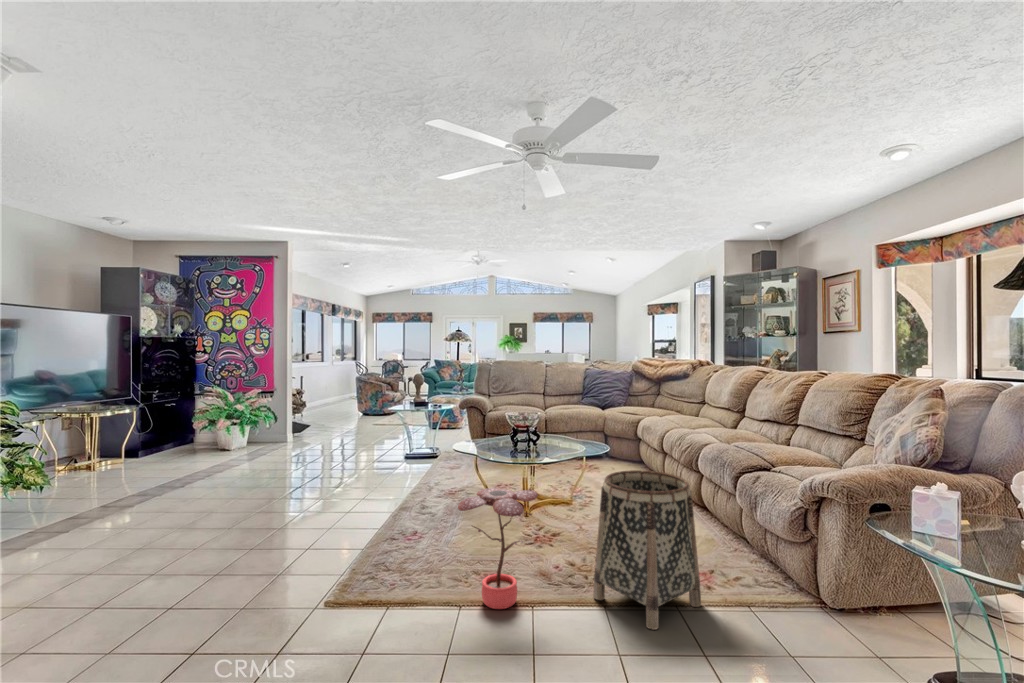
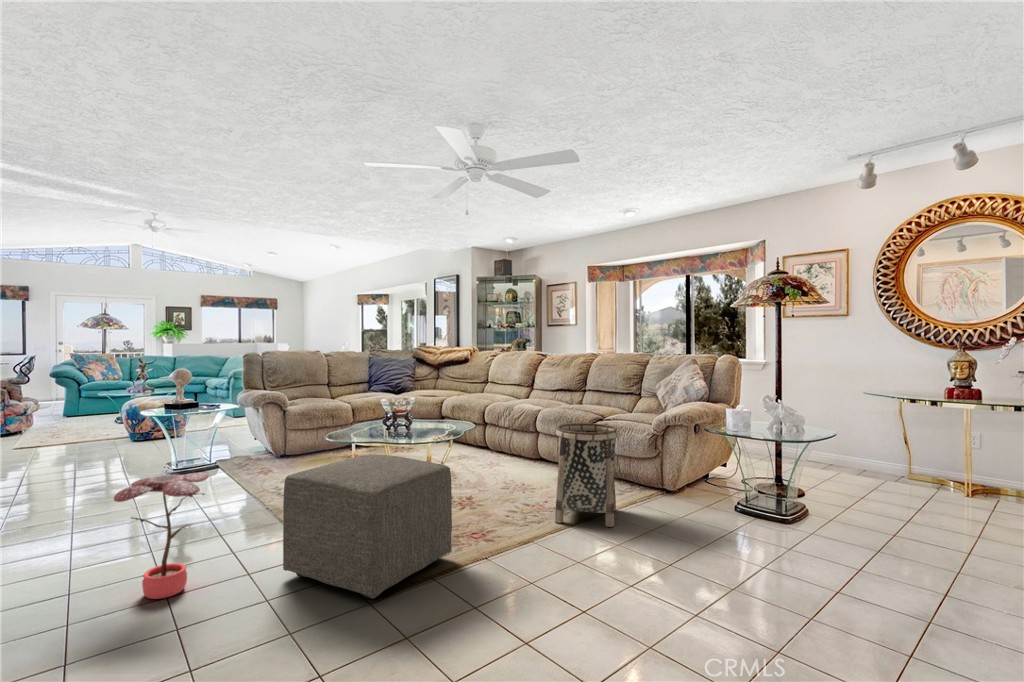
ottoman: none [289,473,425,618] -> present [283,455,452,599]
potted plant: present [458,488,538,609] -> present [114,472,209,599]

